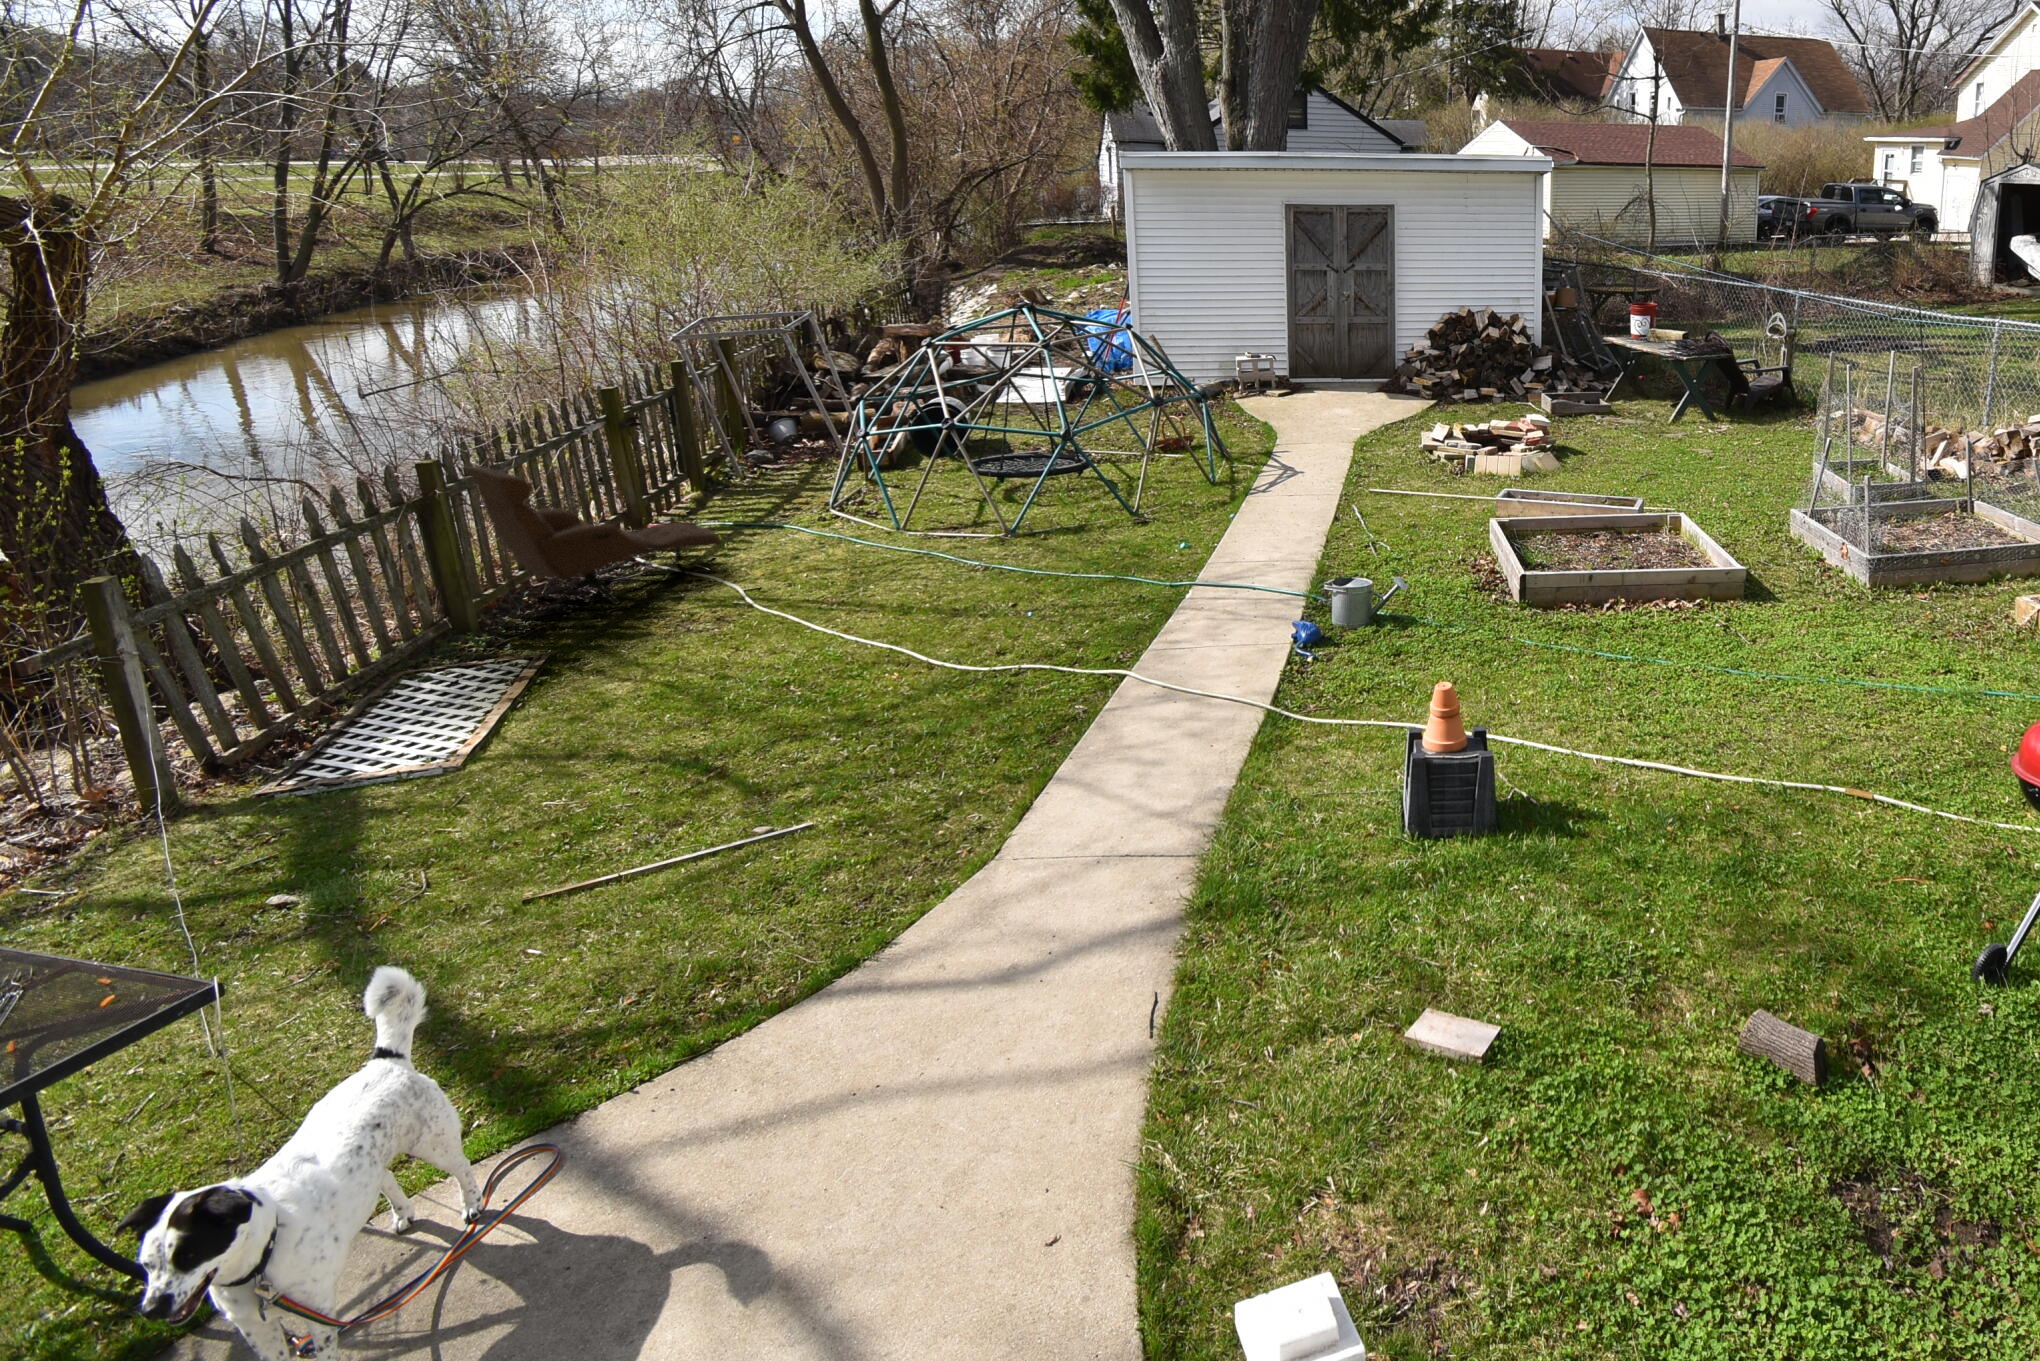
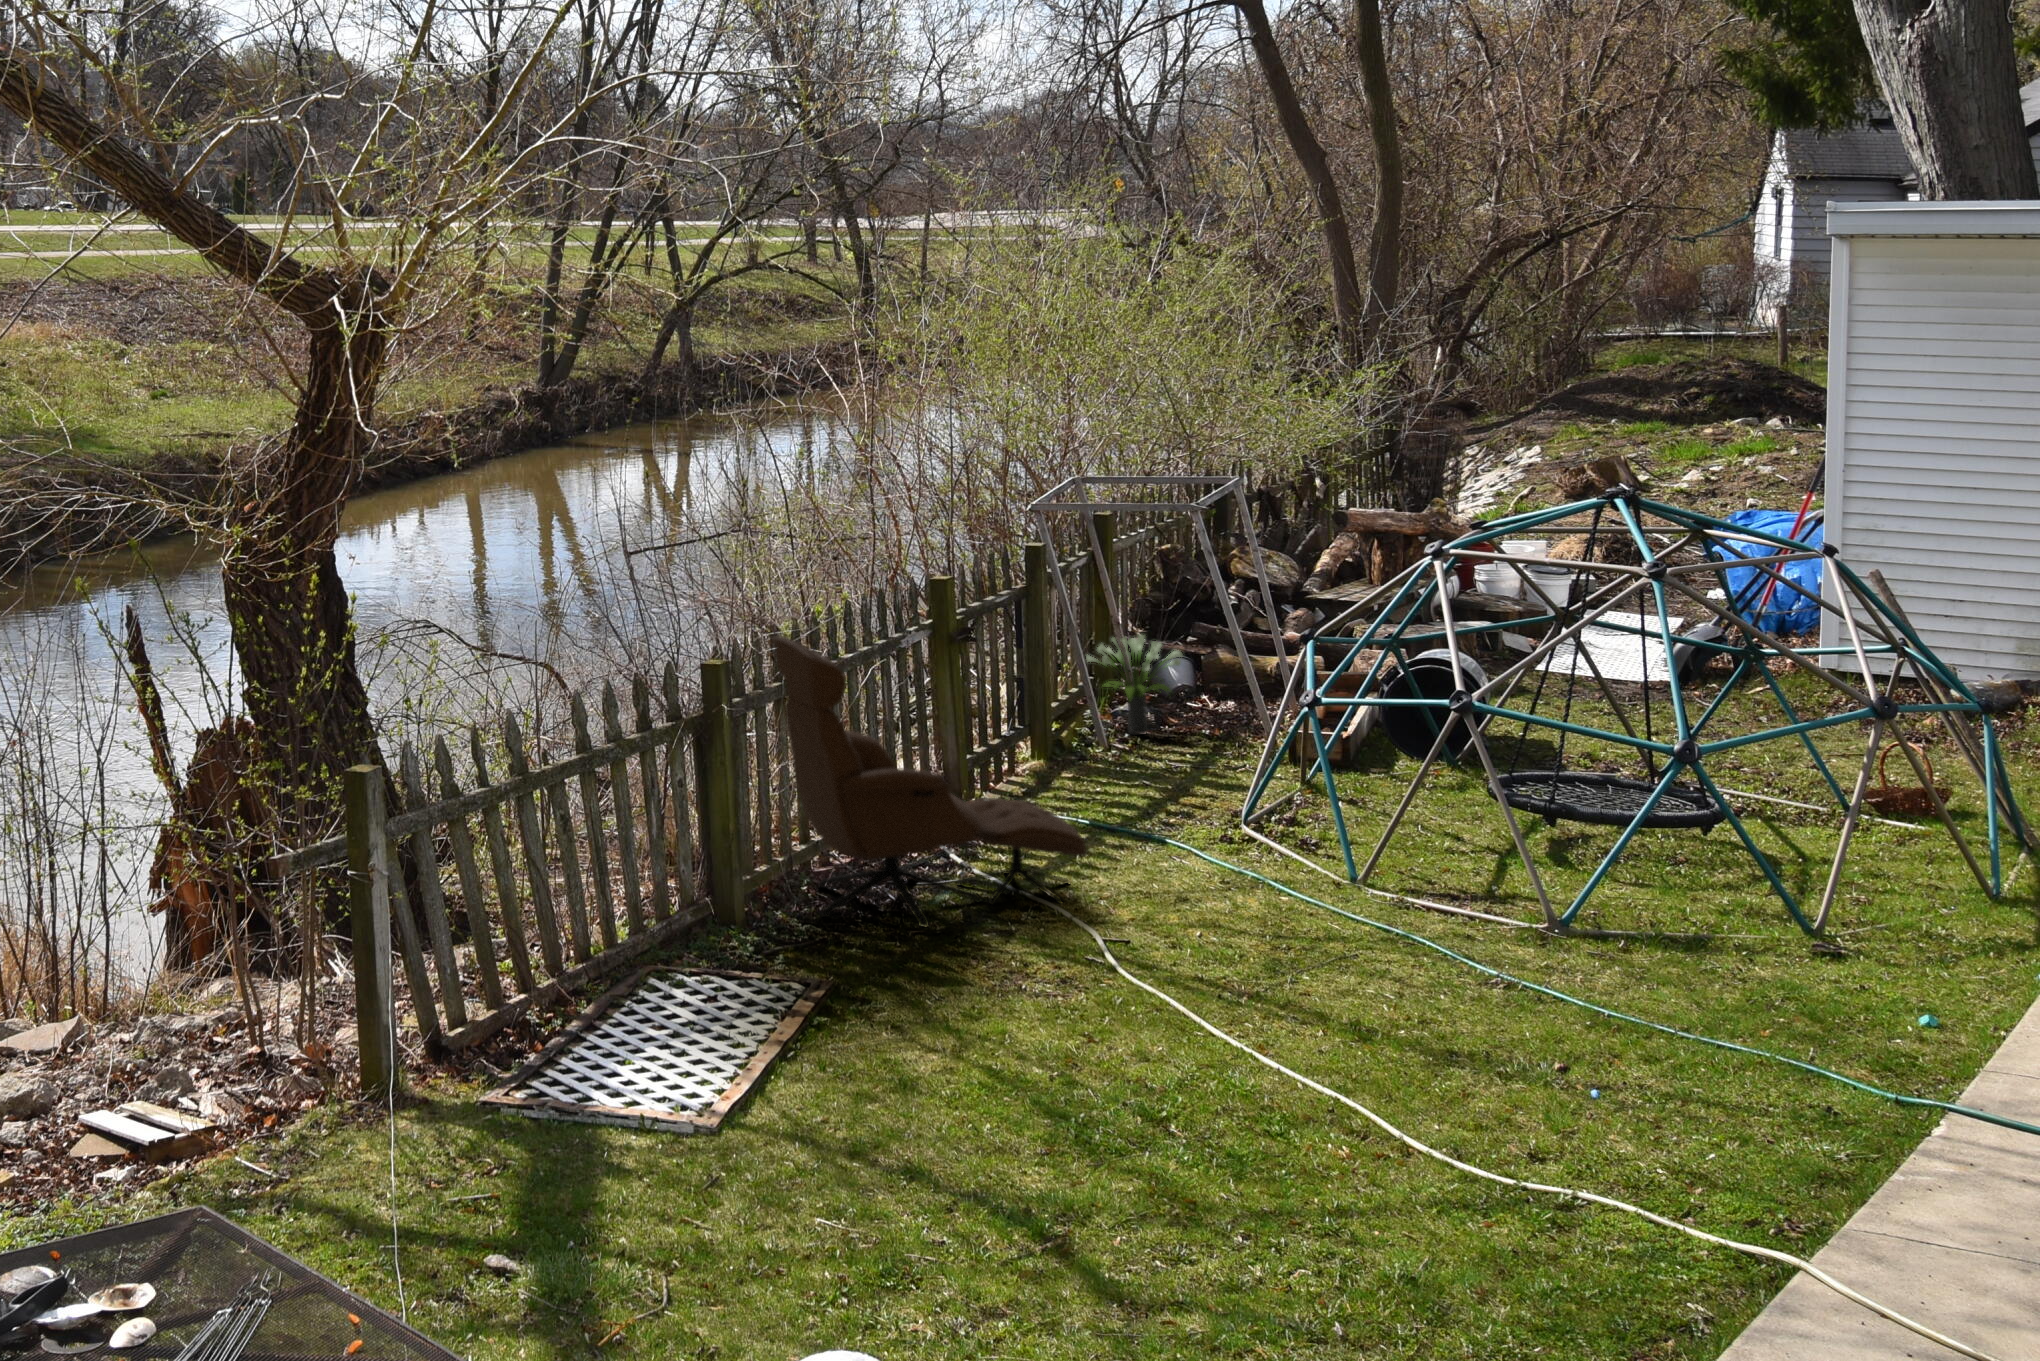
potted plant: none [725,414,787,466] -> present [1086,634,1182,735]

